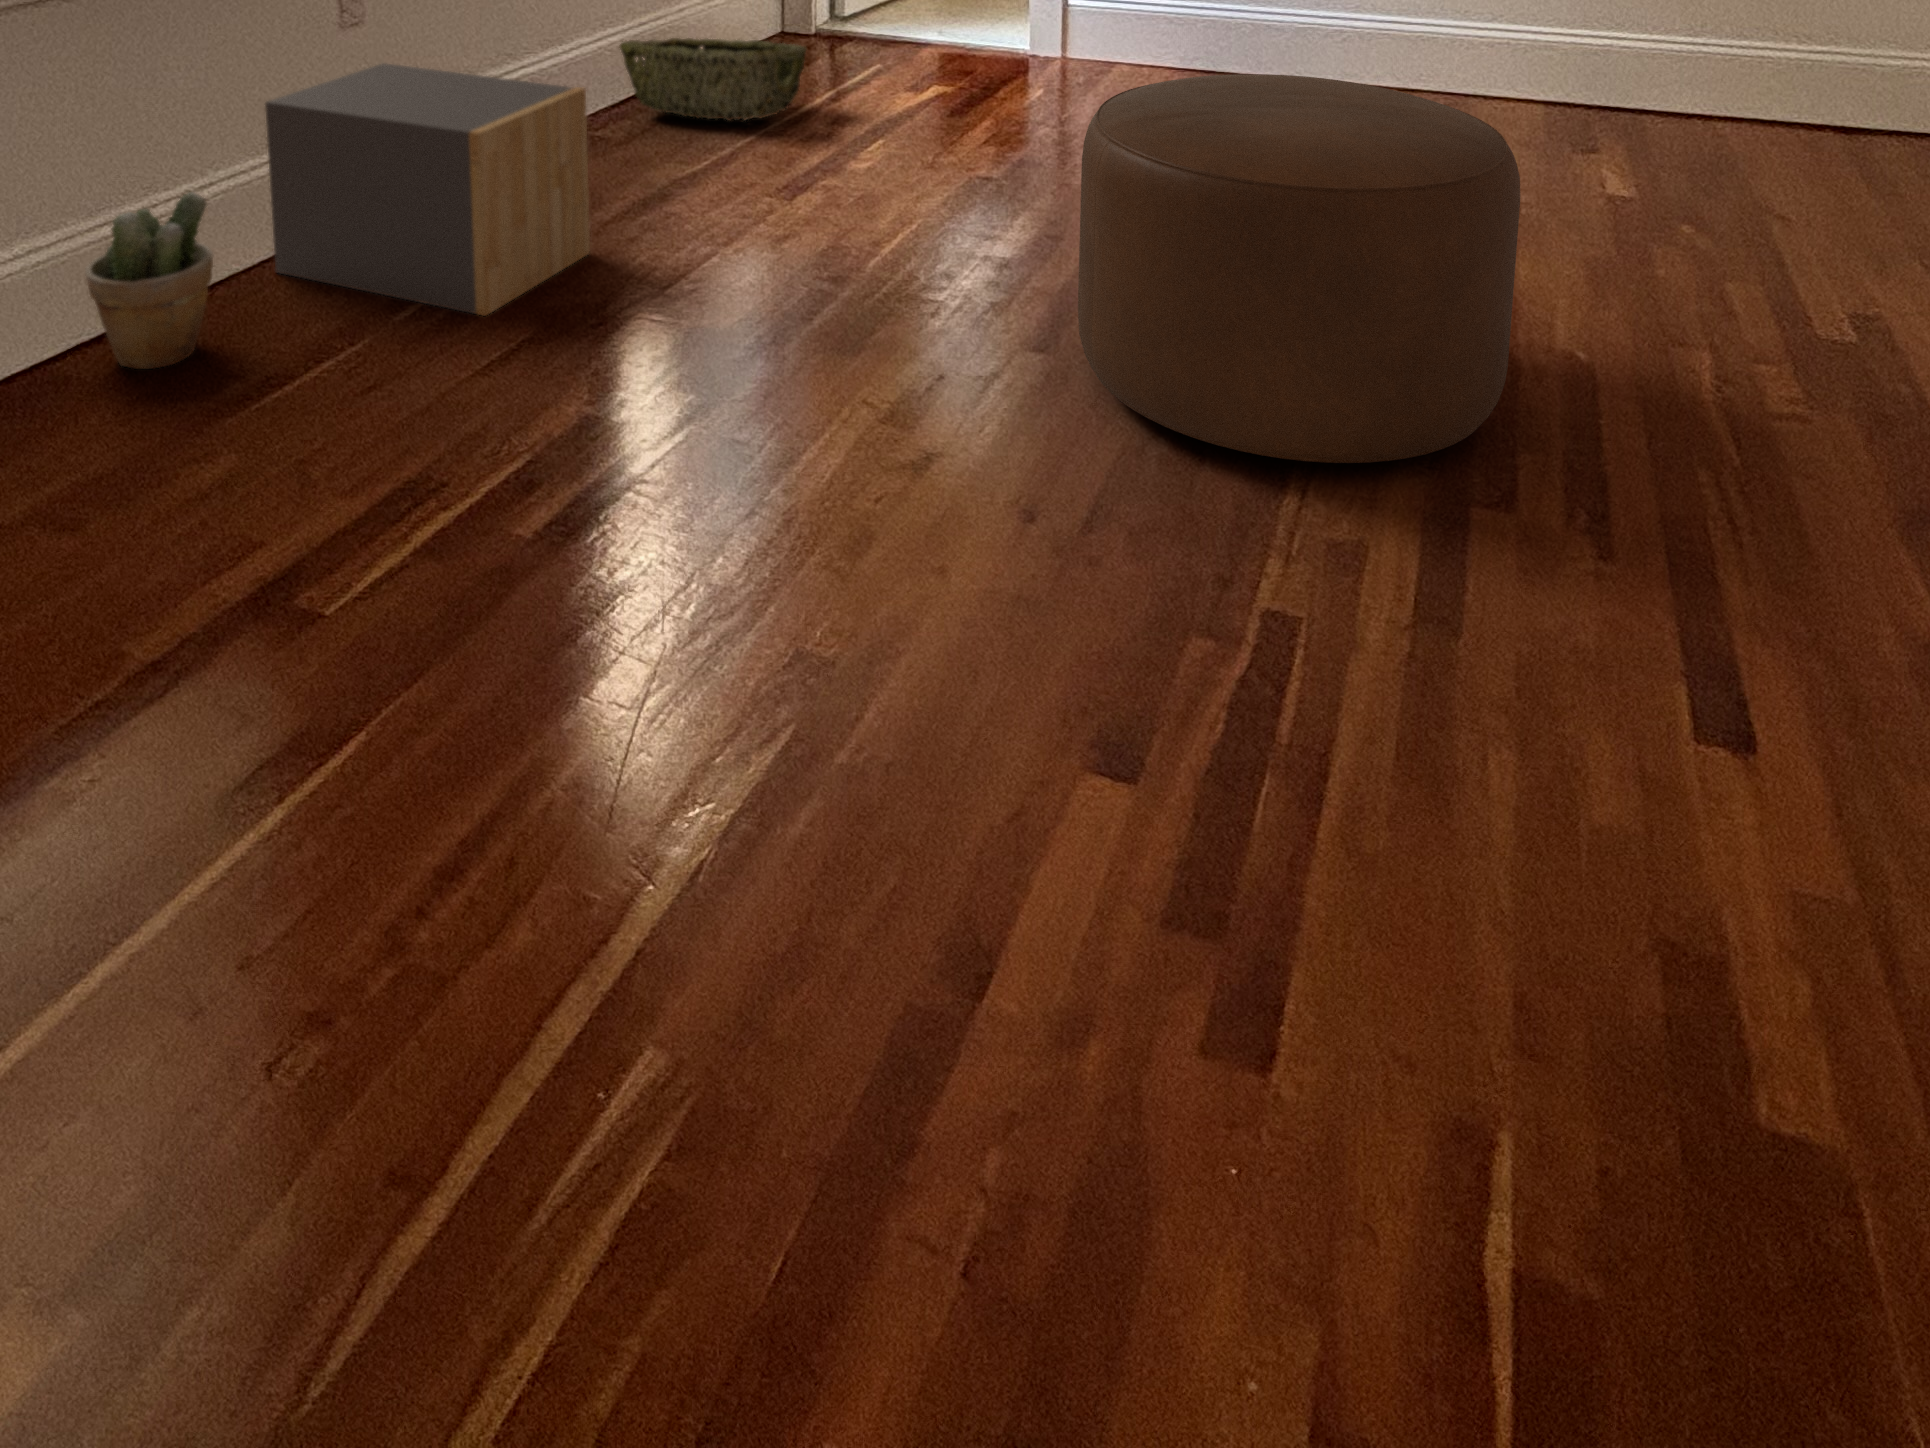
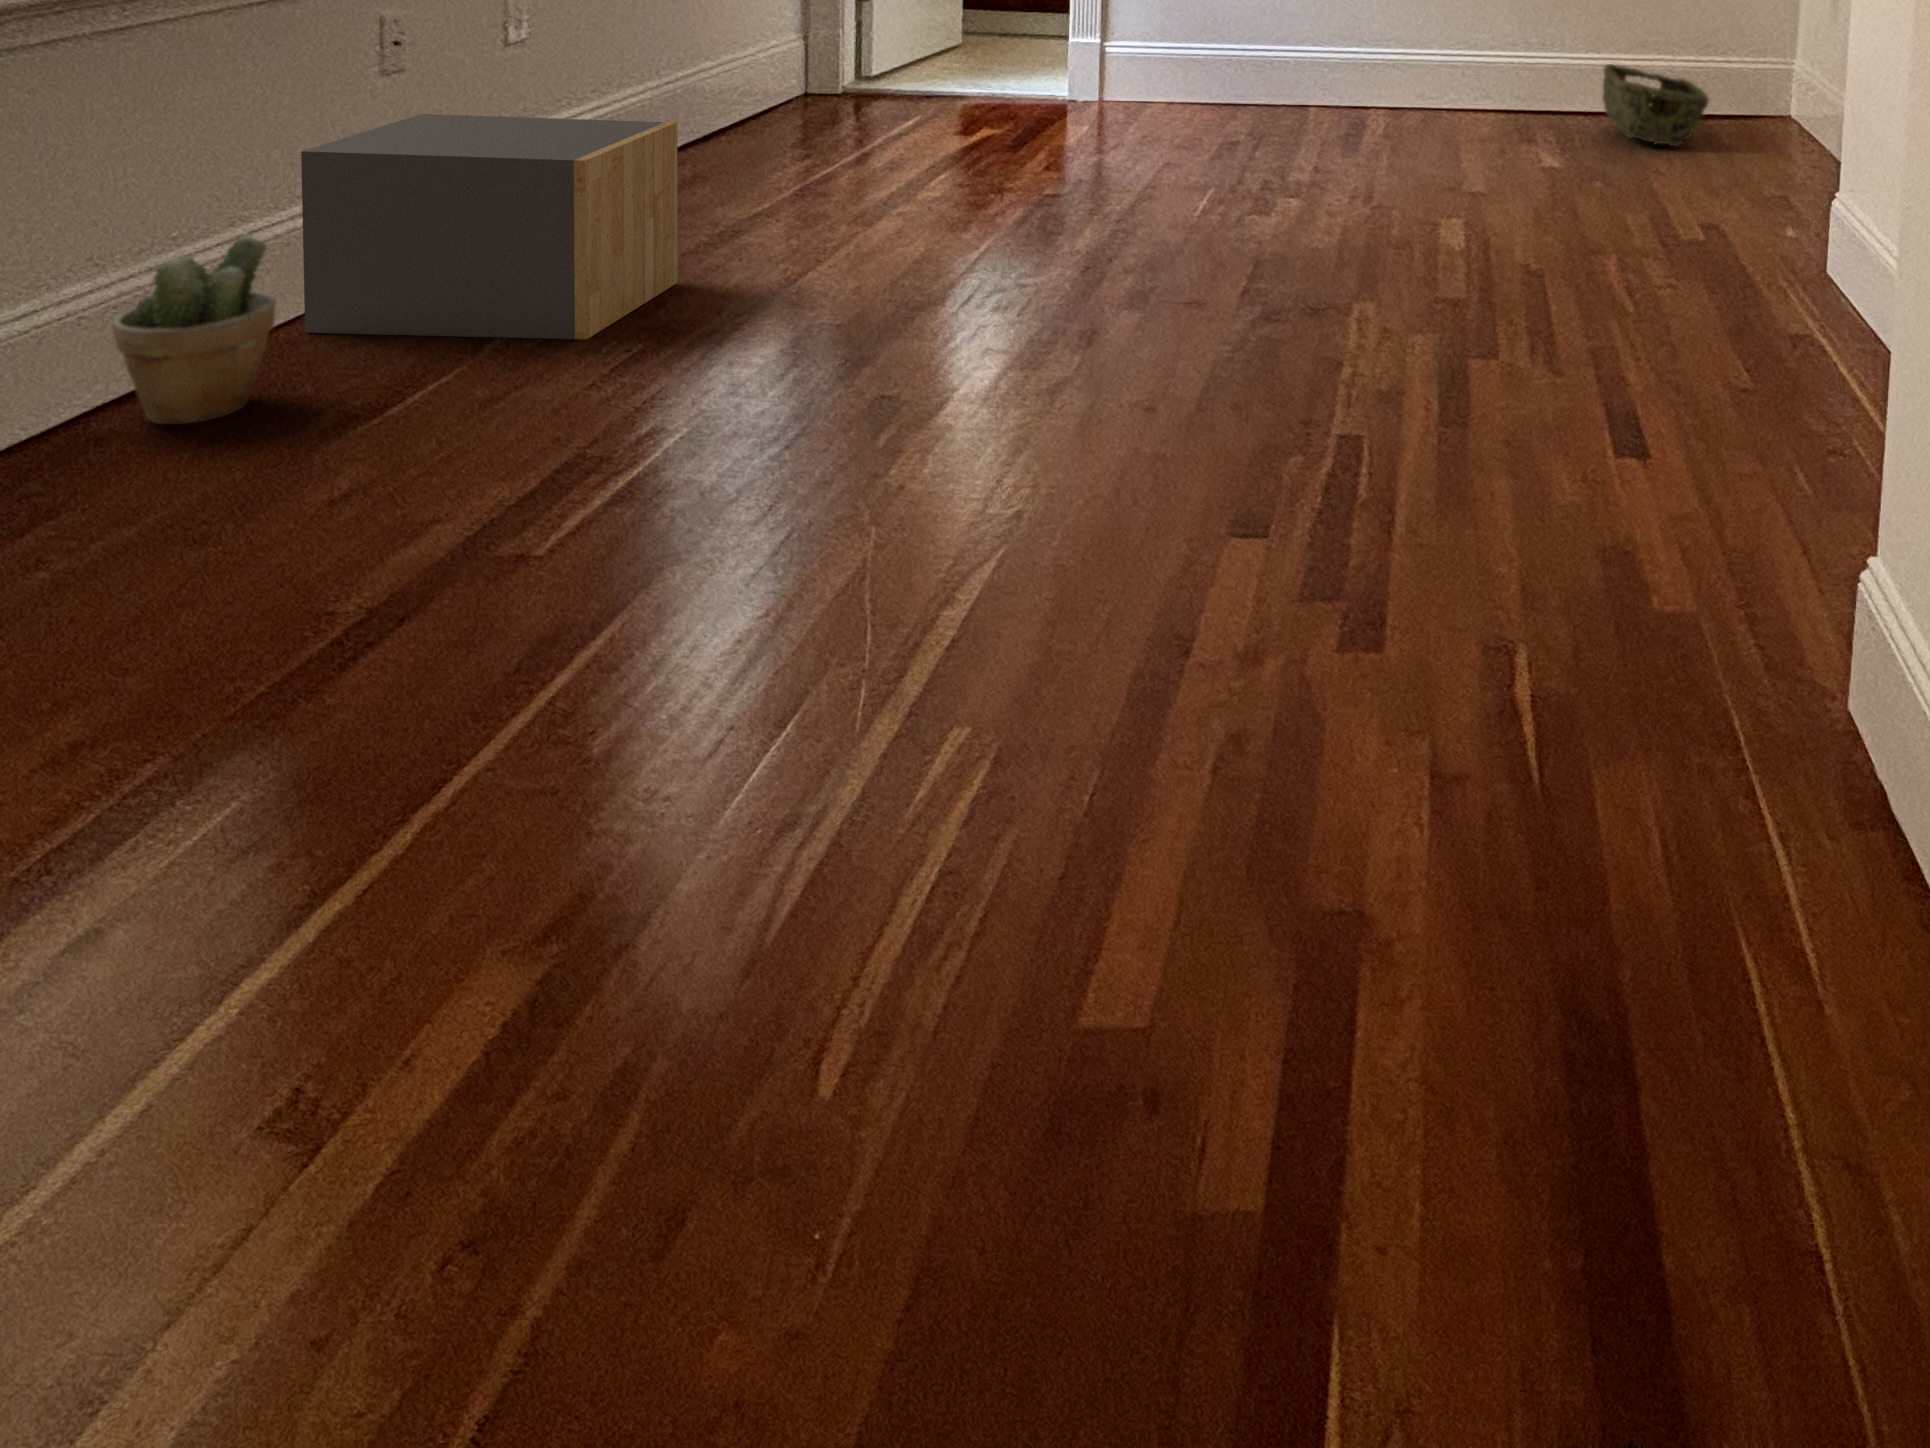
woven basket: present [620,38,806,121] -> present [1603,64,1709,147]
ottoman: present [1078,74,1520,463] -> none [1171,72,1487,340]

